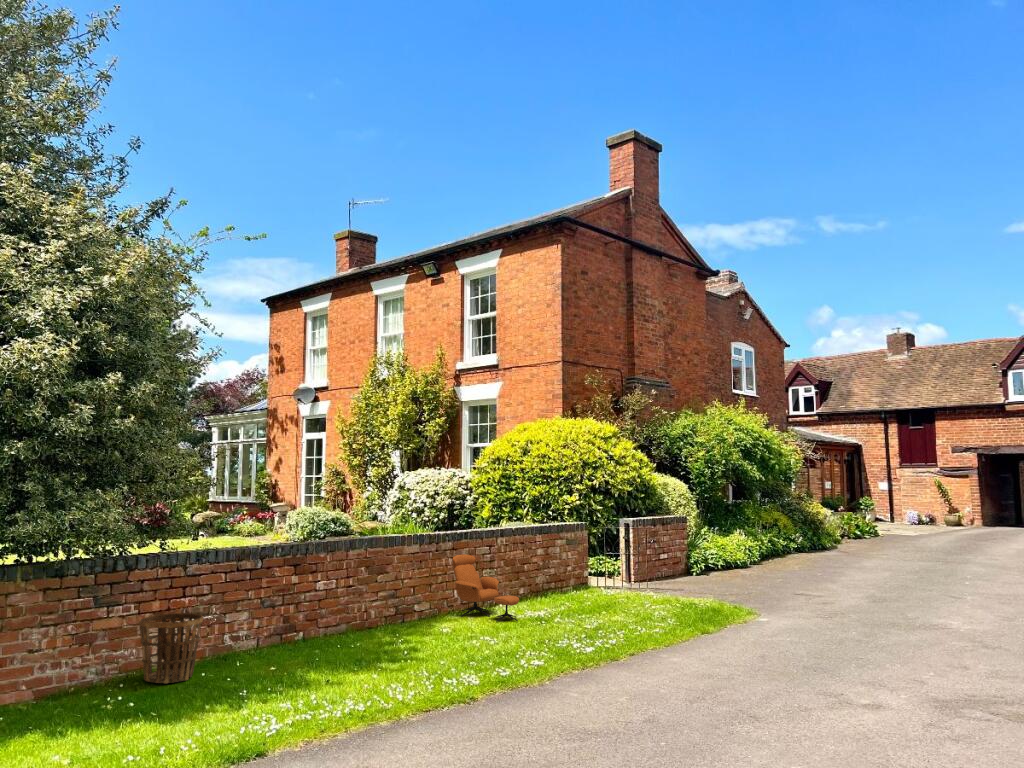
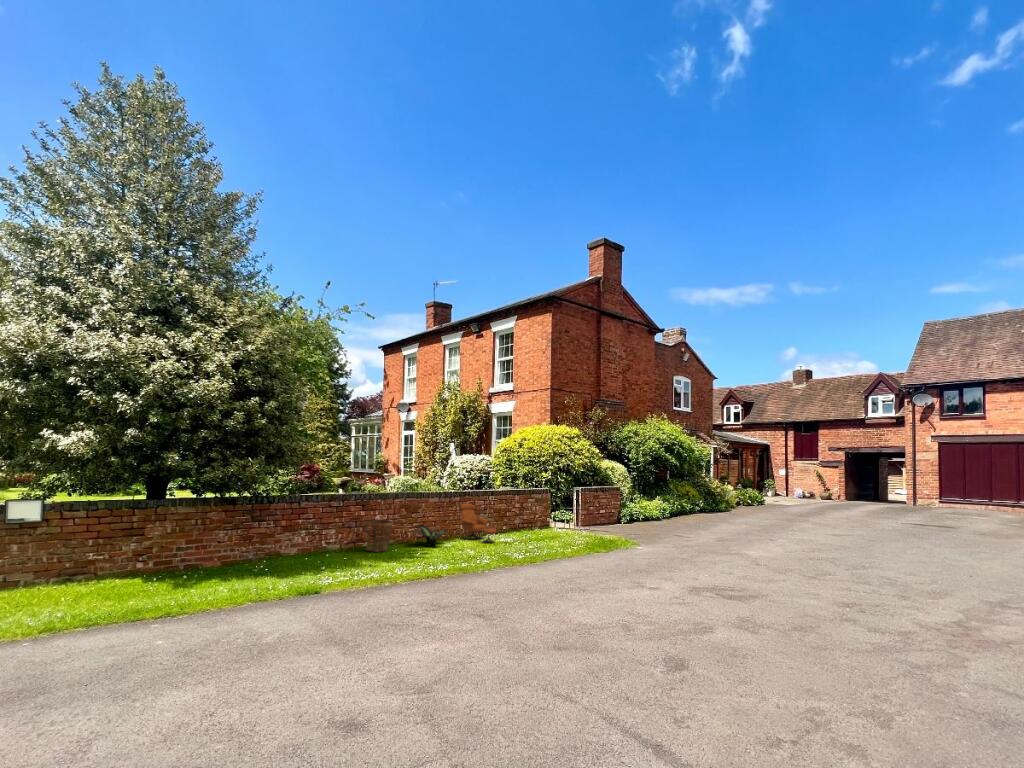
potted plant: none [380,596,438,631] -> present [414,526,447,545]
basket: present [139,613,203,683] -> present [364,520,393,552]

